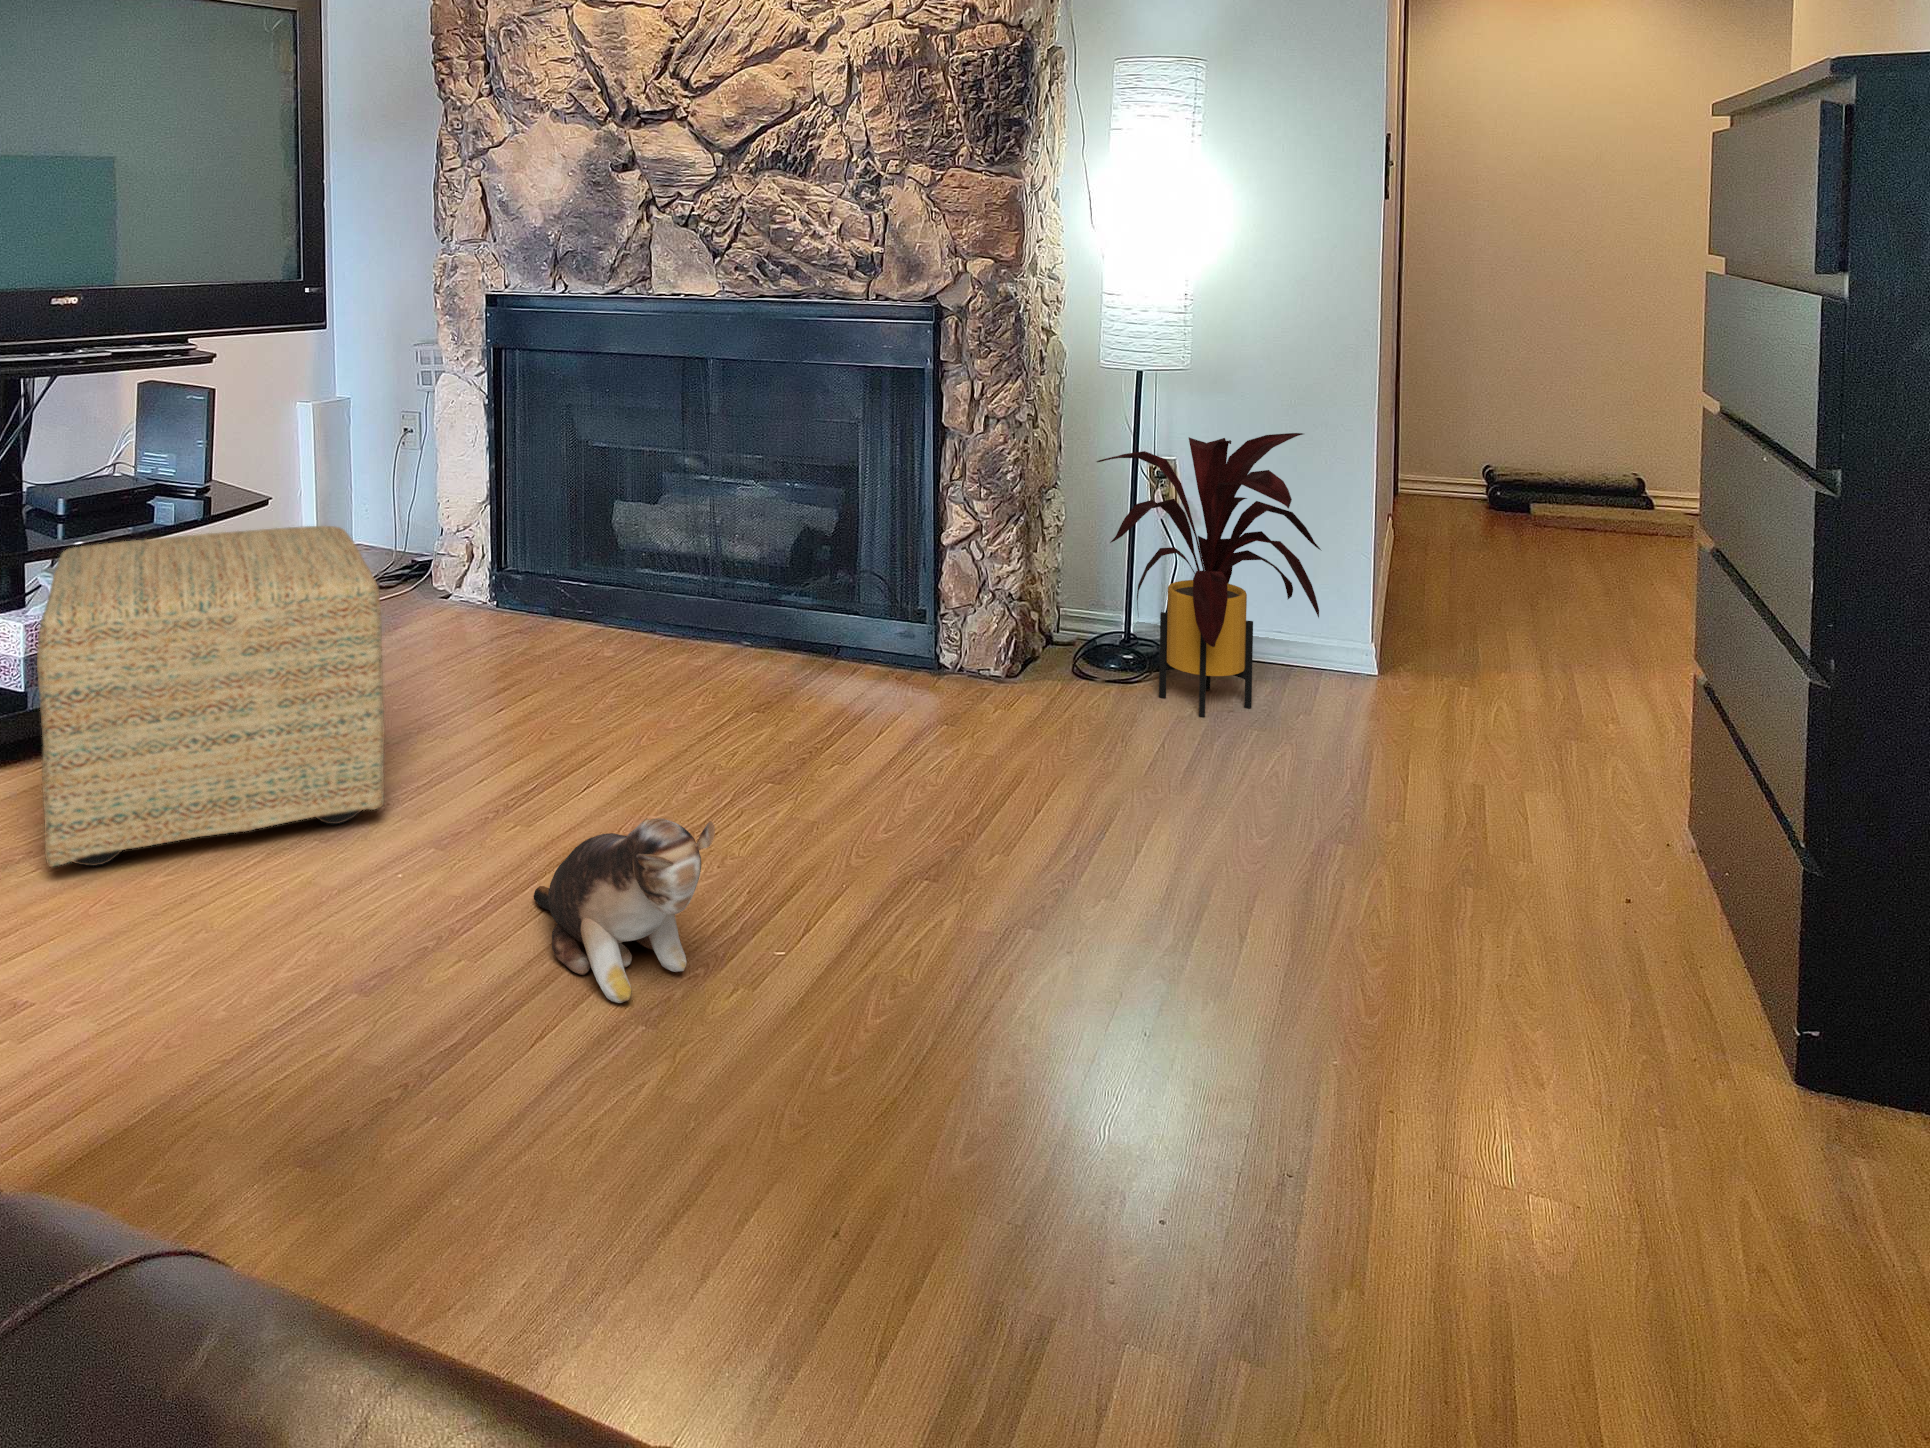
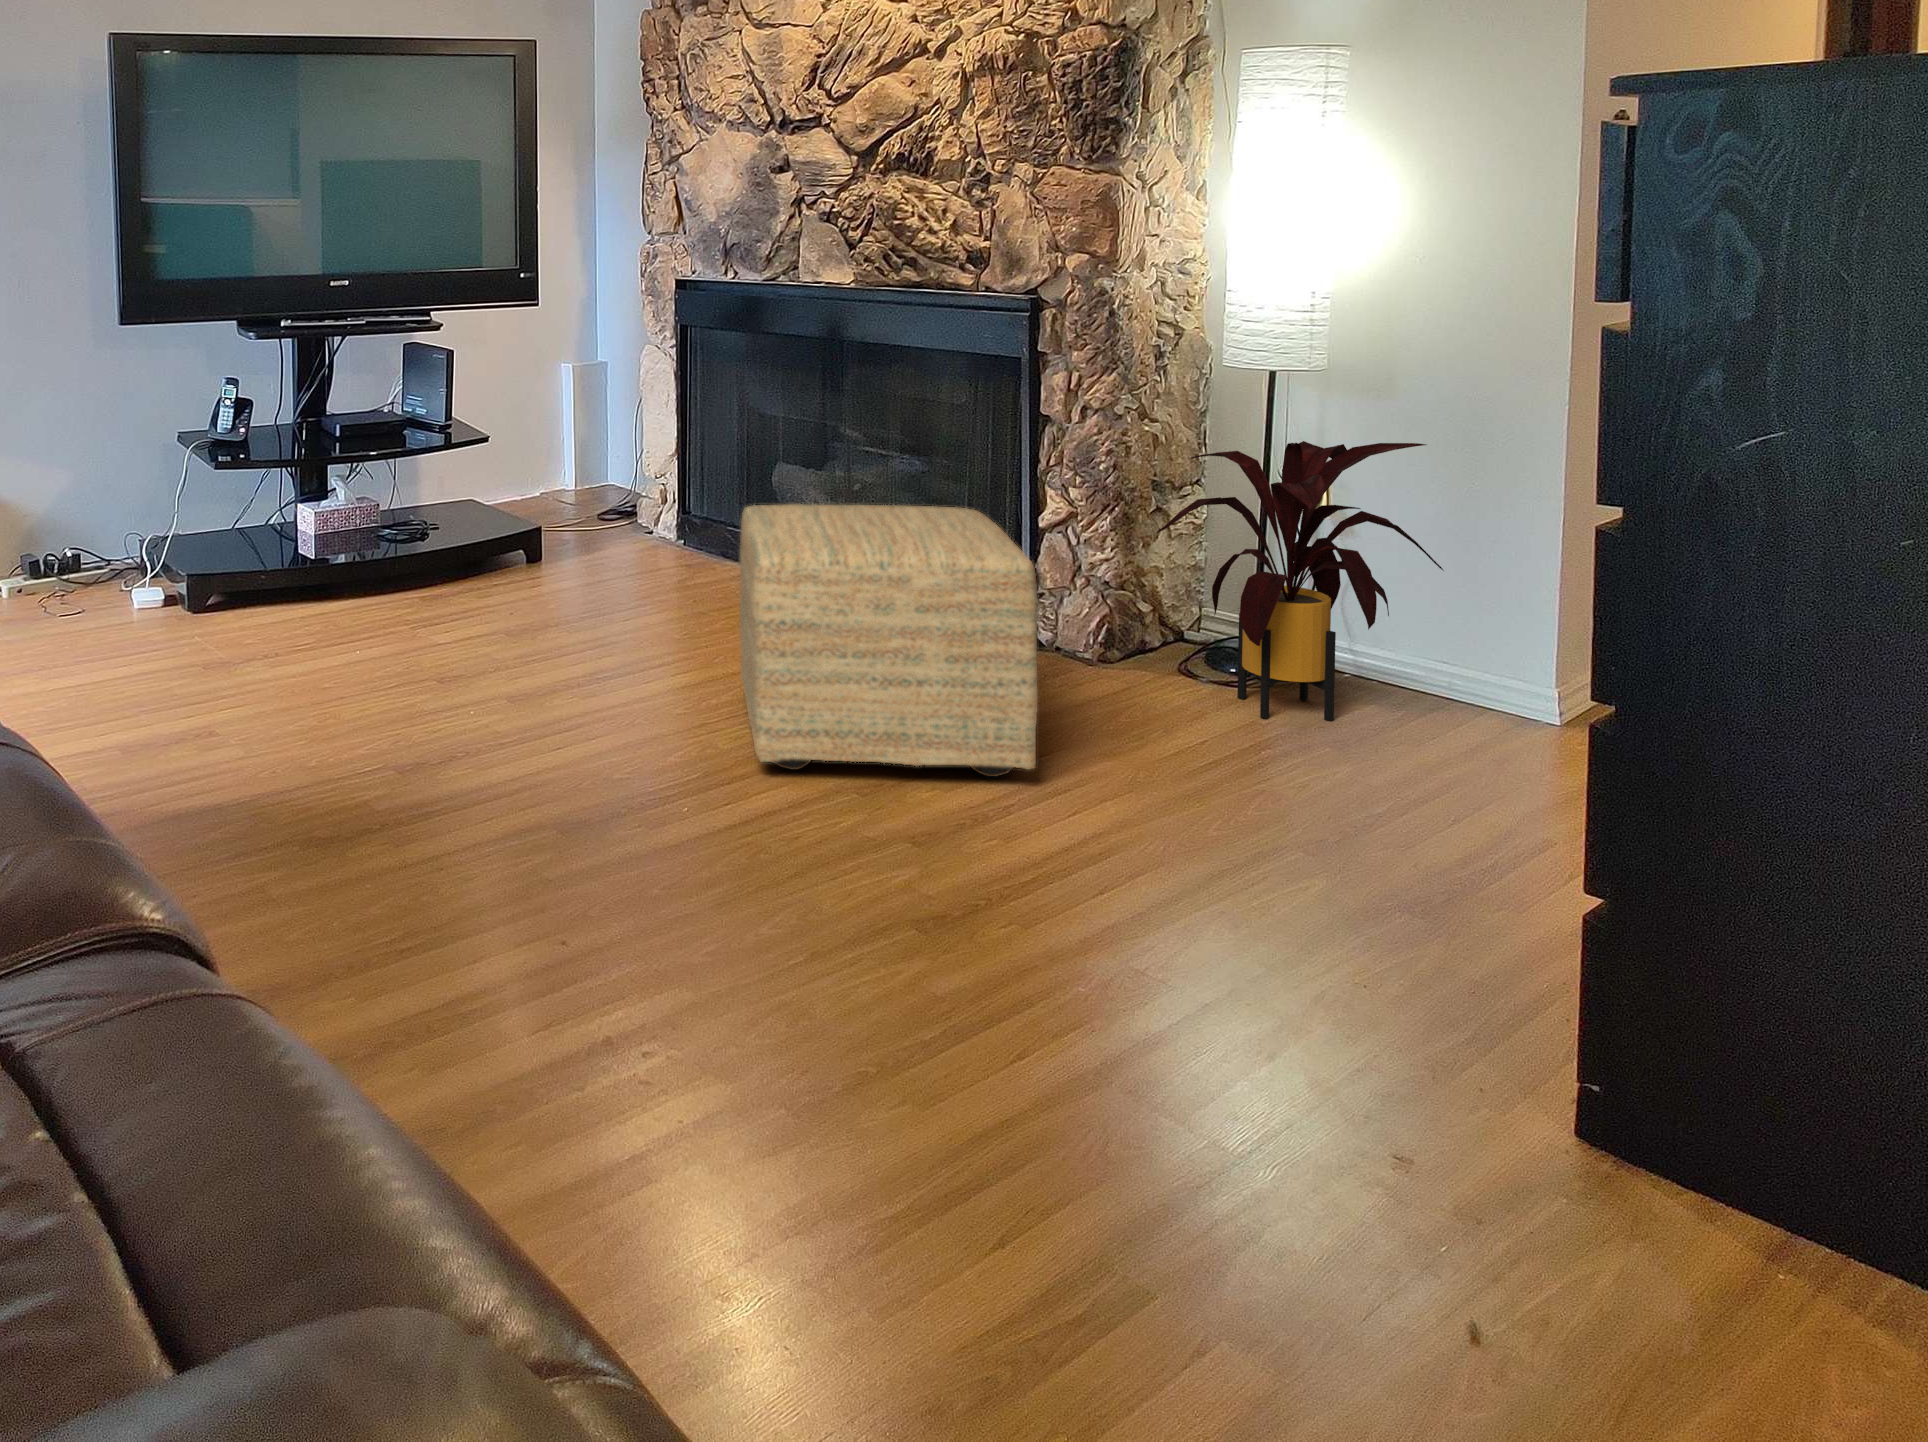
ottoman: present [37,526,385,867] -> present [740,504,1038,777]
plush toy: present [534,818,715,1003] -> none [535,659,616,785]

